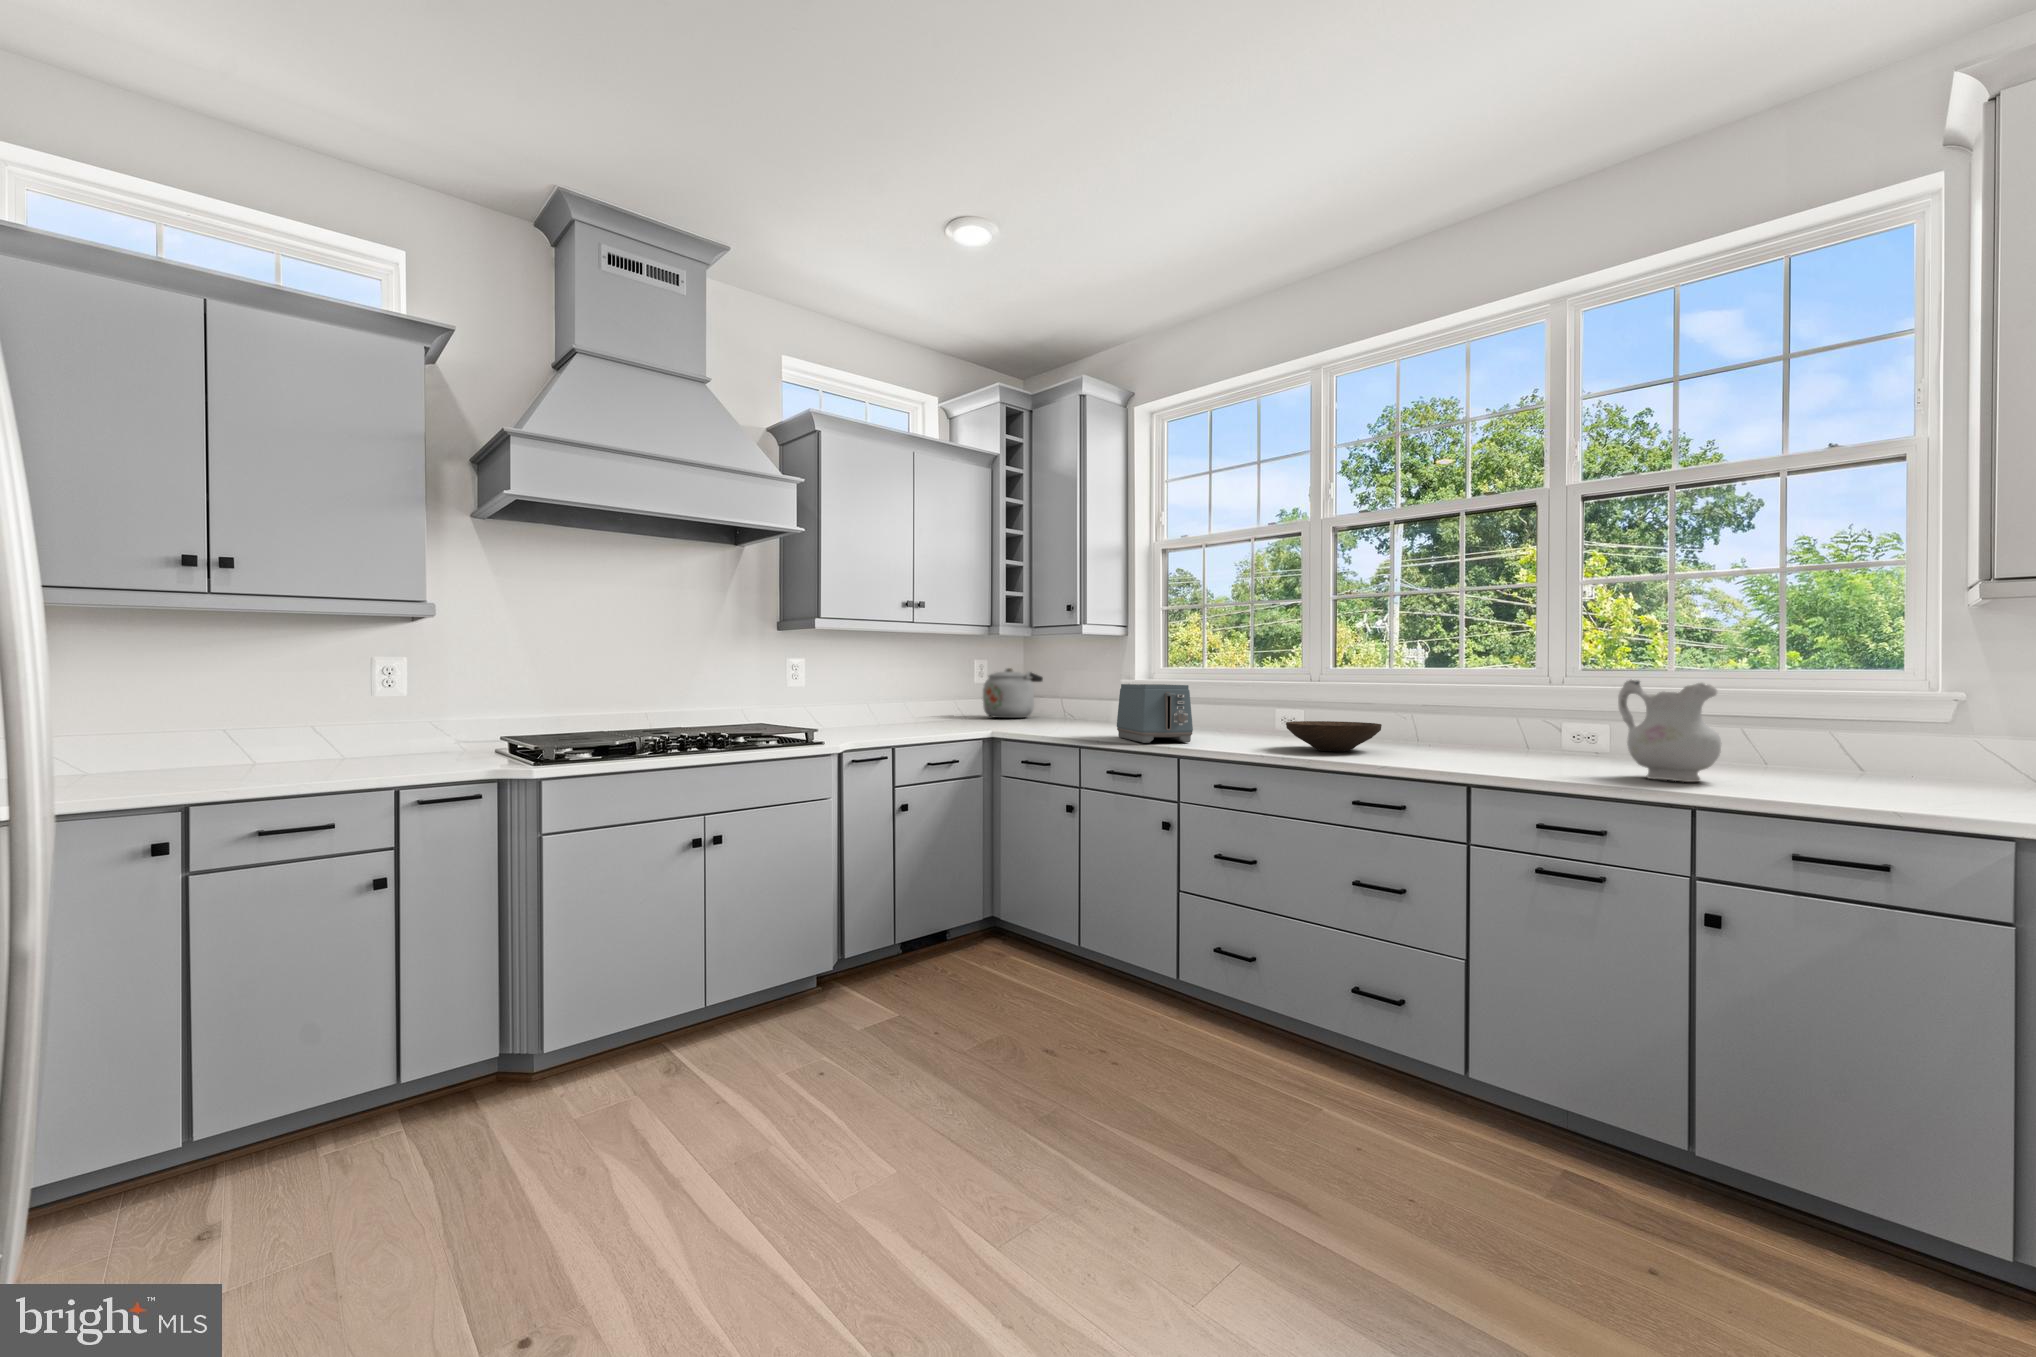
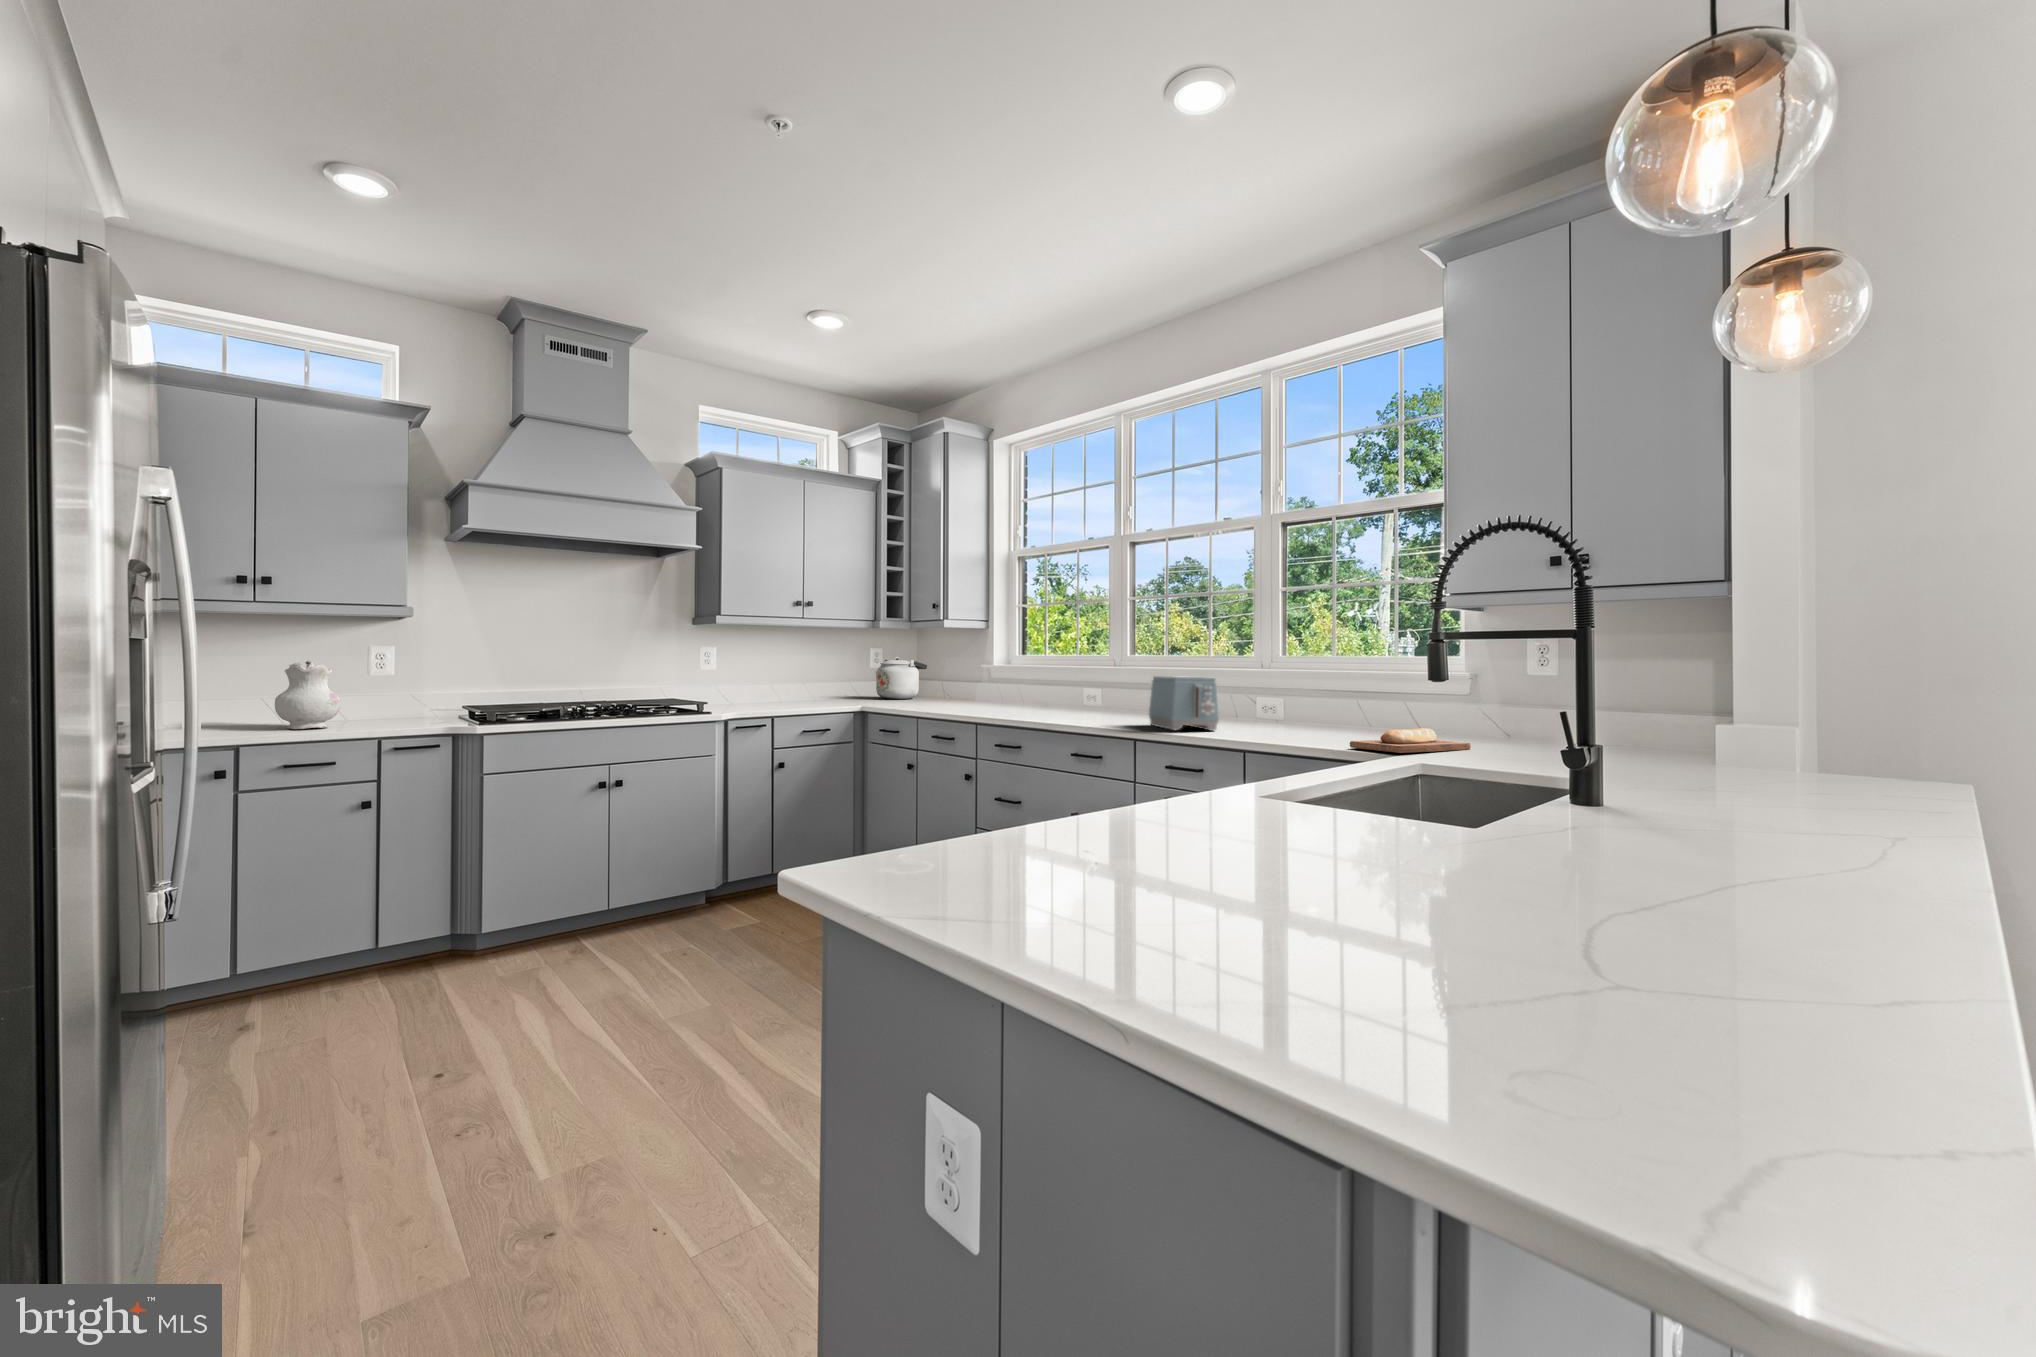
ceramic pitcher: present [1618,680,1721,782] -> present [275,661,341,729]
toaster: present [1117,684,1193,743] -> present [1149,676,1219,731]
wooden bowl: present [1286,721,1382,752] -> none [1053,701,1123,723]
bread loaf: none [1834,760,2004,800] -> present [1350,728,1471,753]

